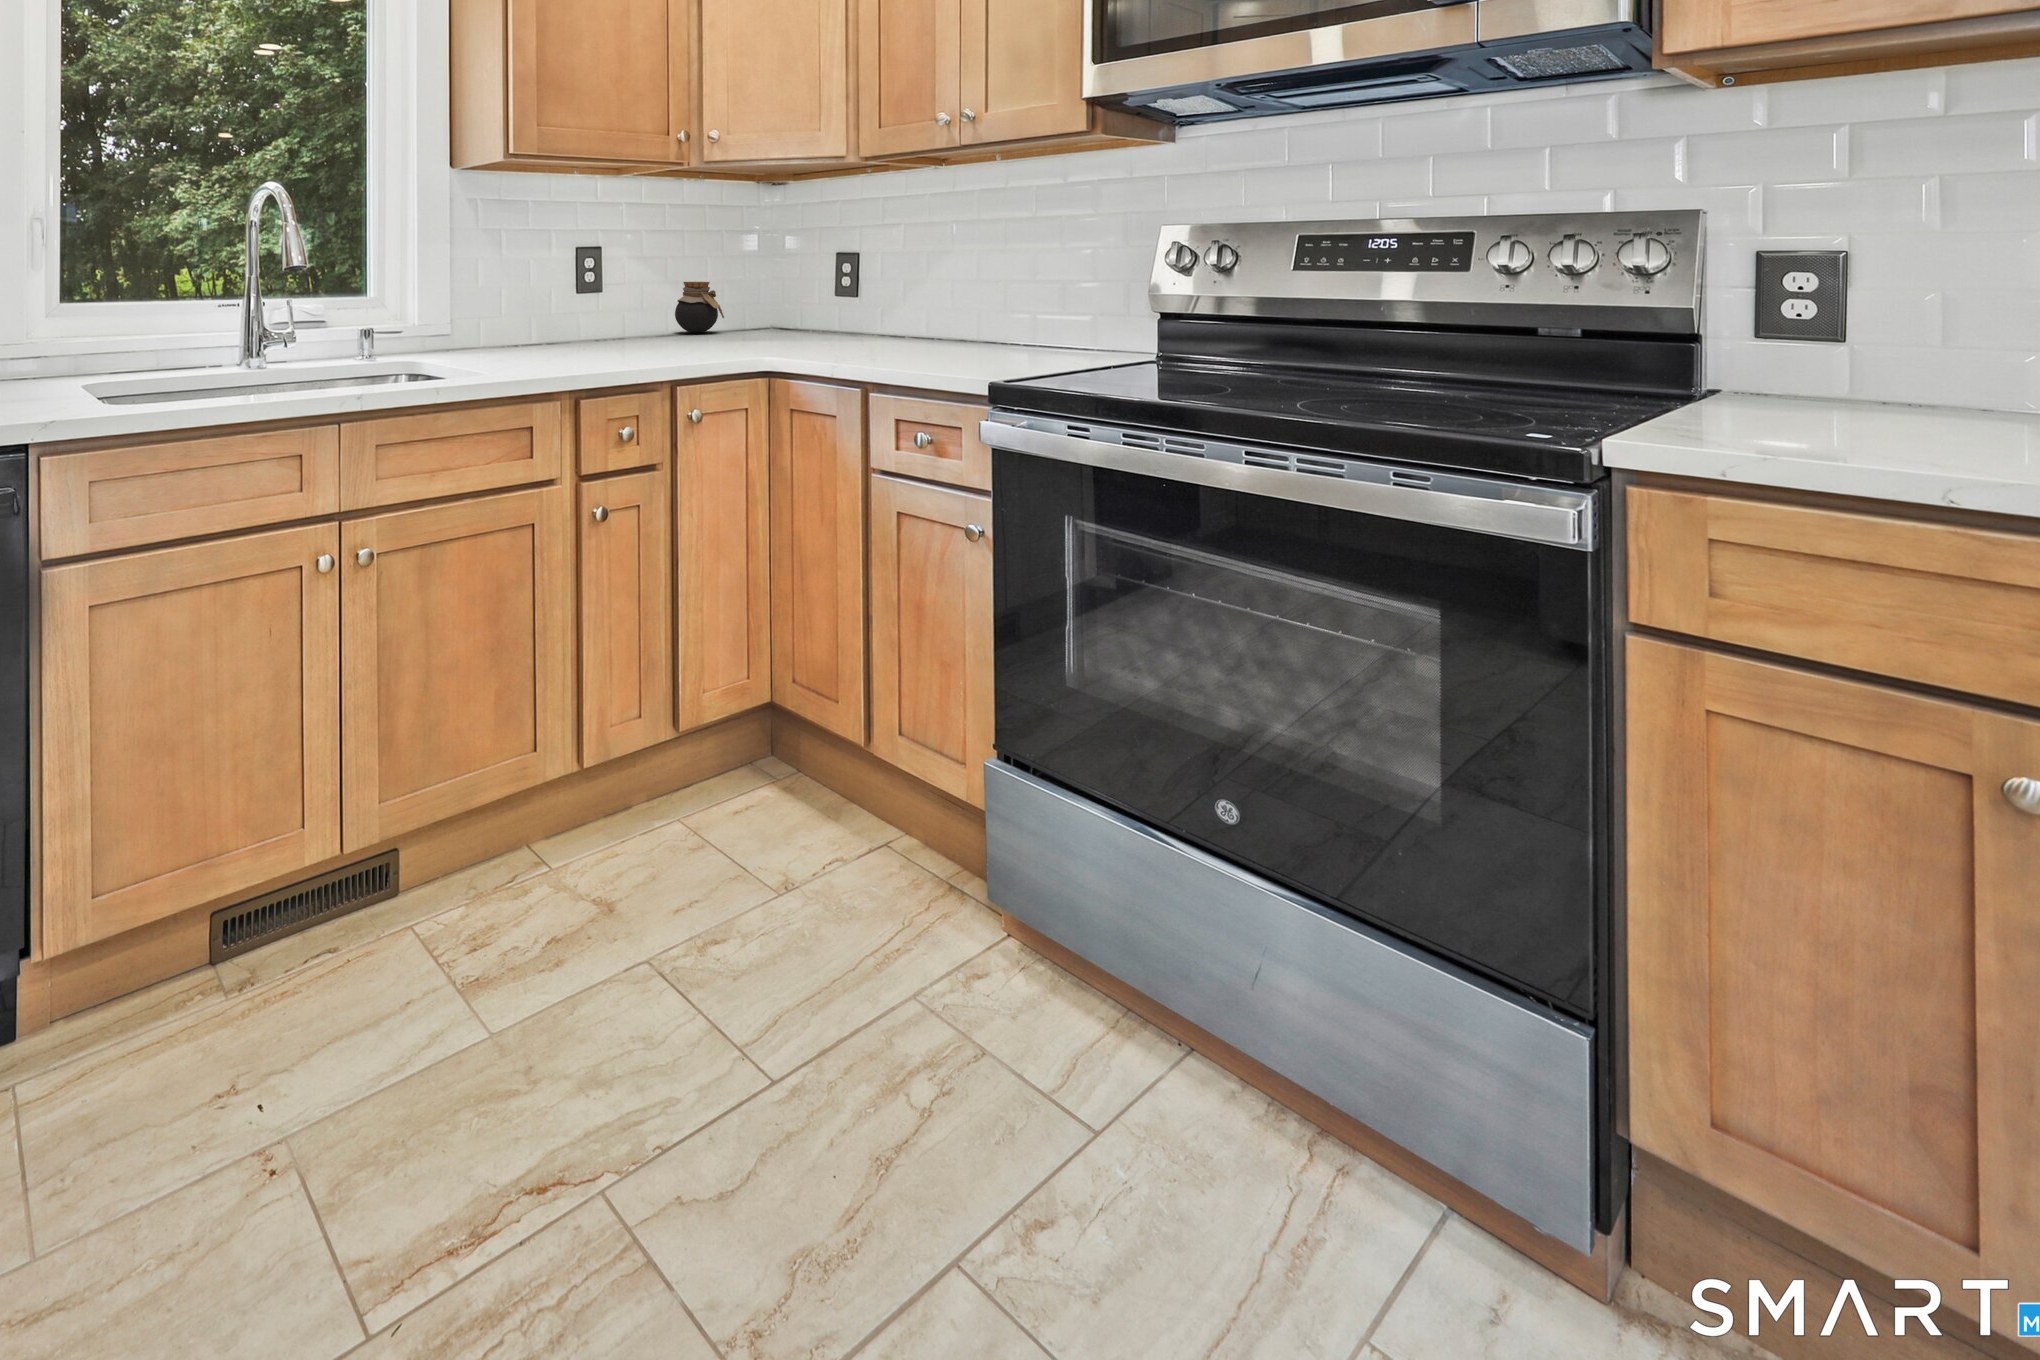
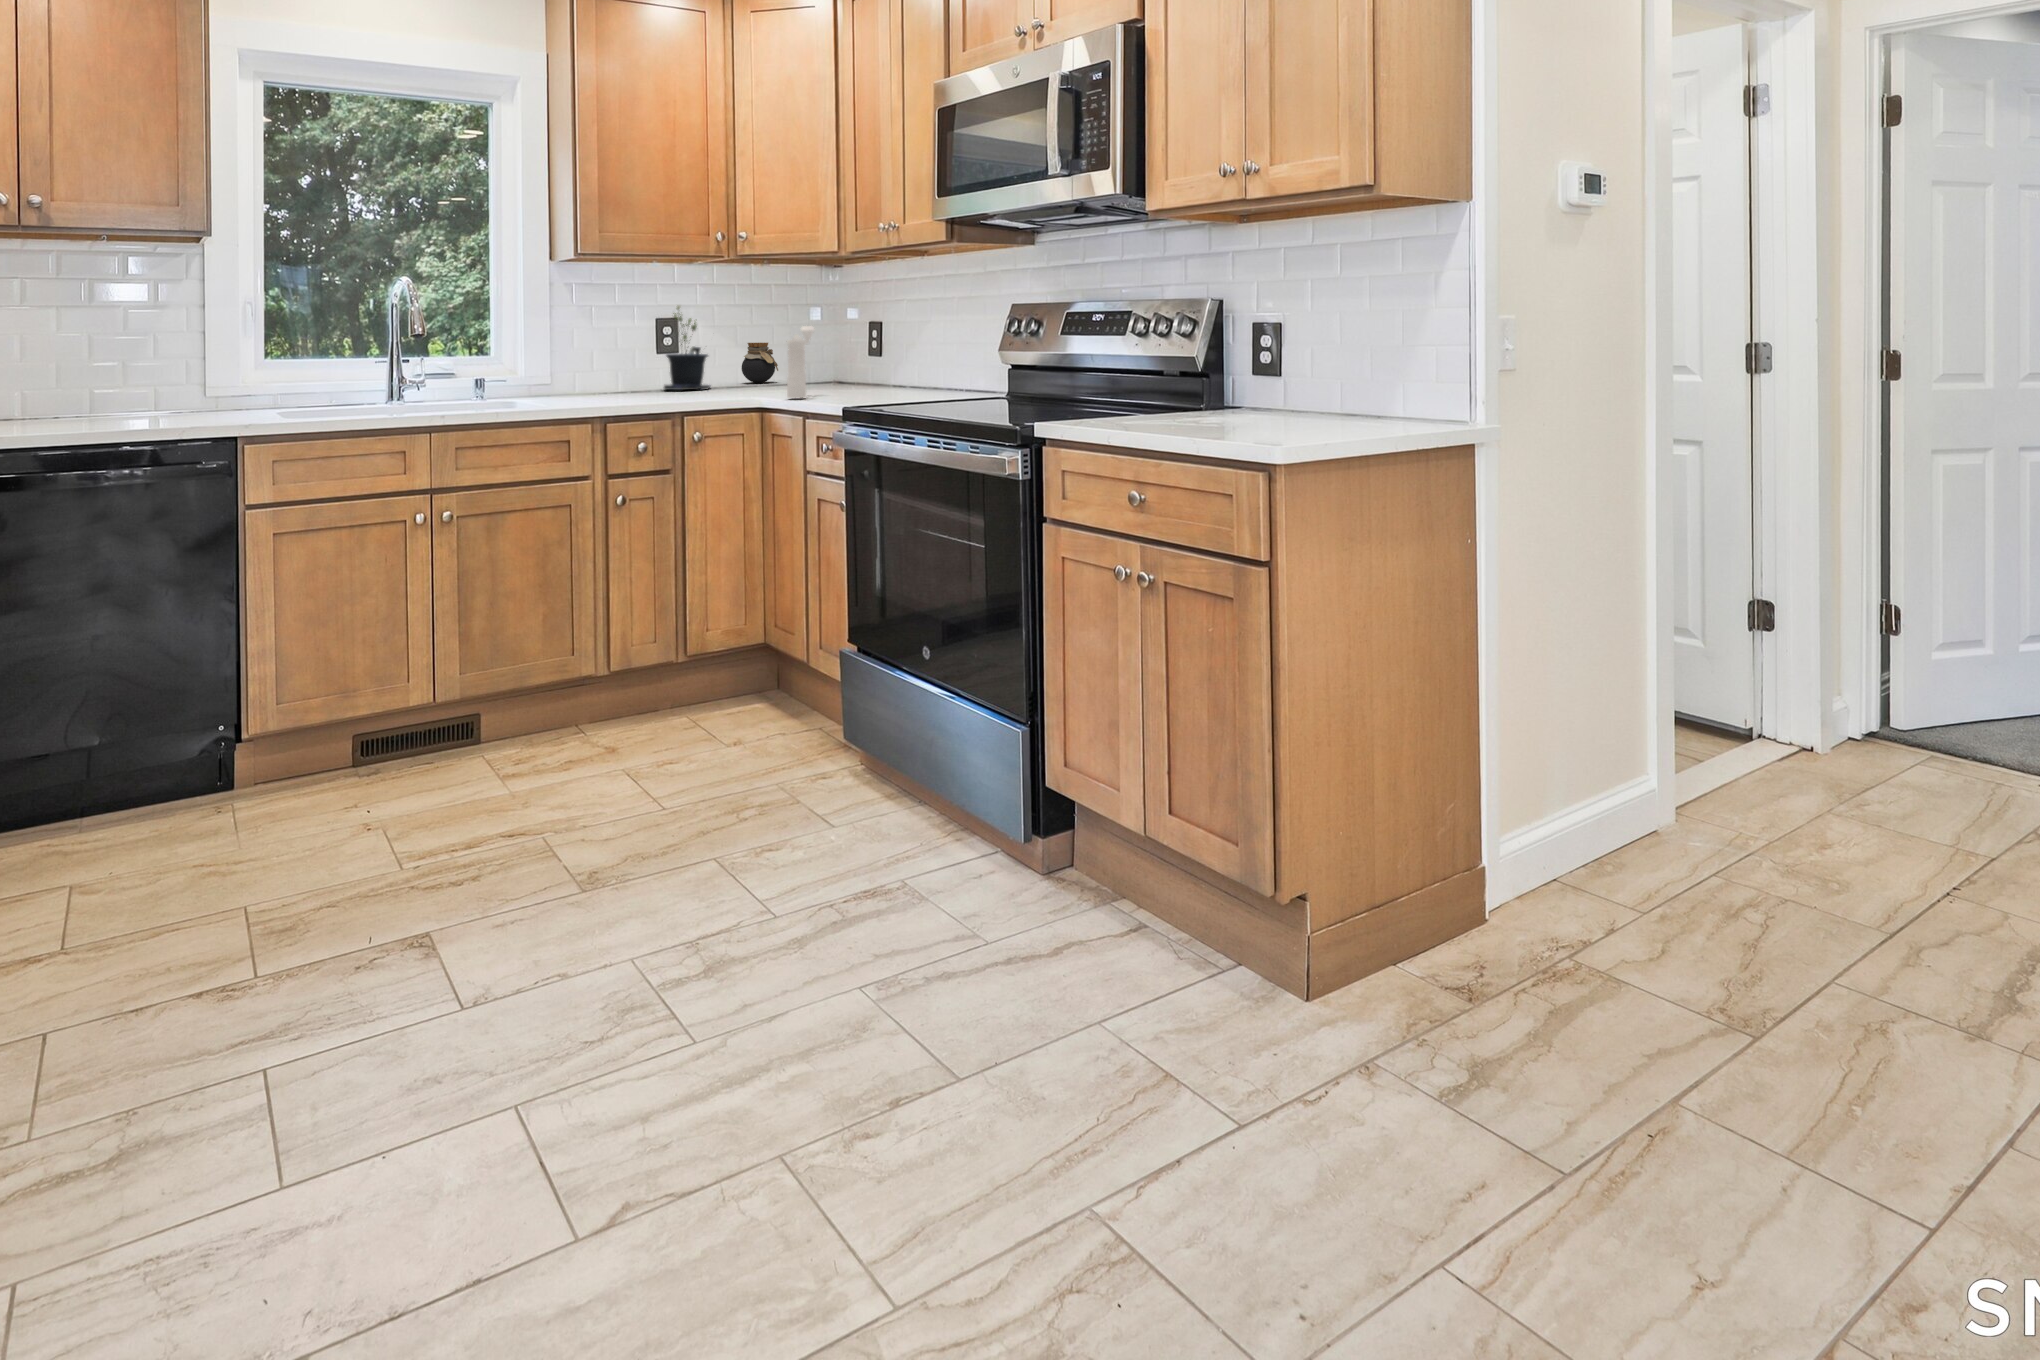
potted plant: none [592,232,658,345] -> present [664,306,710,390]
pepper mill: none [825,262,855,366] -> present [787,326,814,398]

